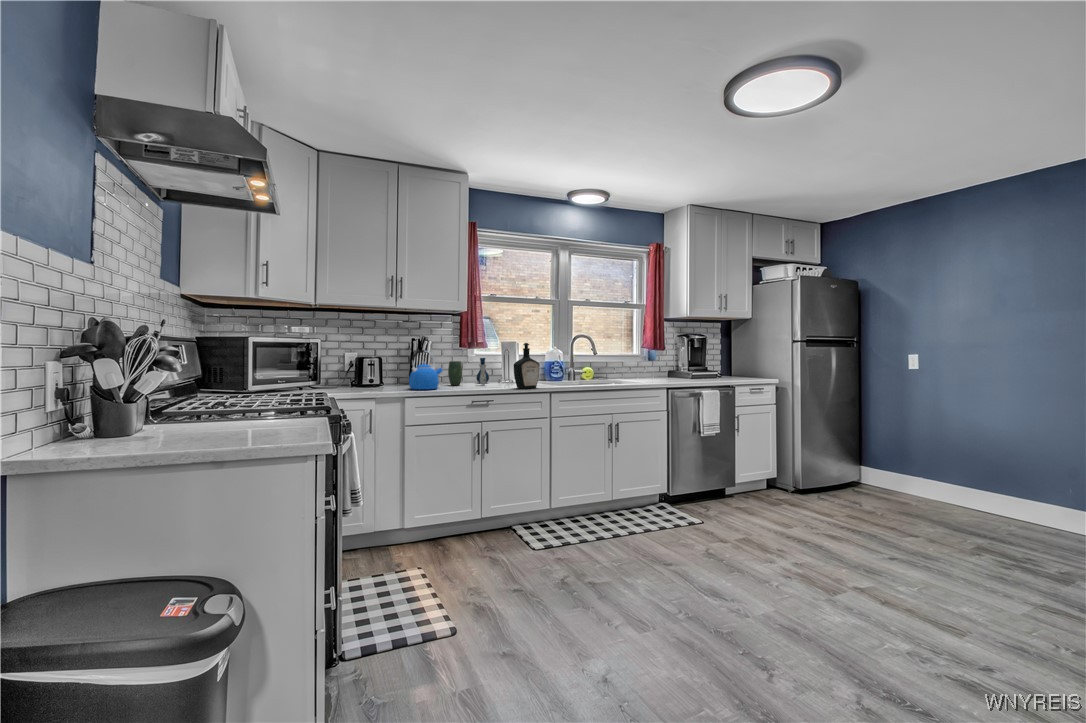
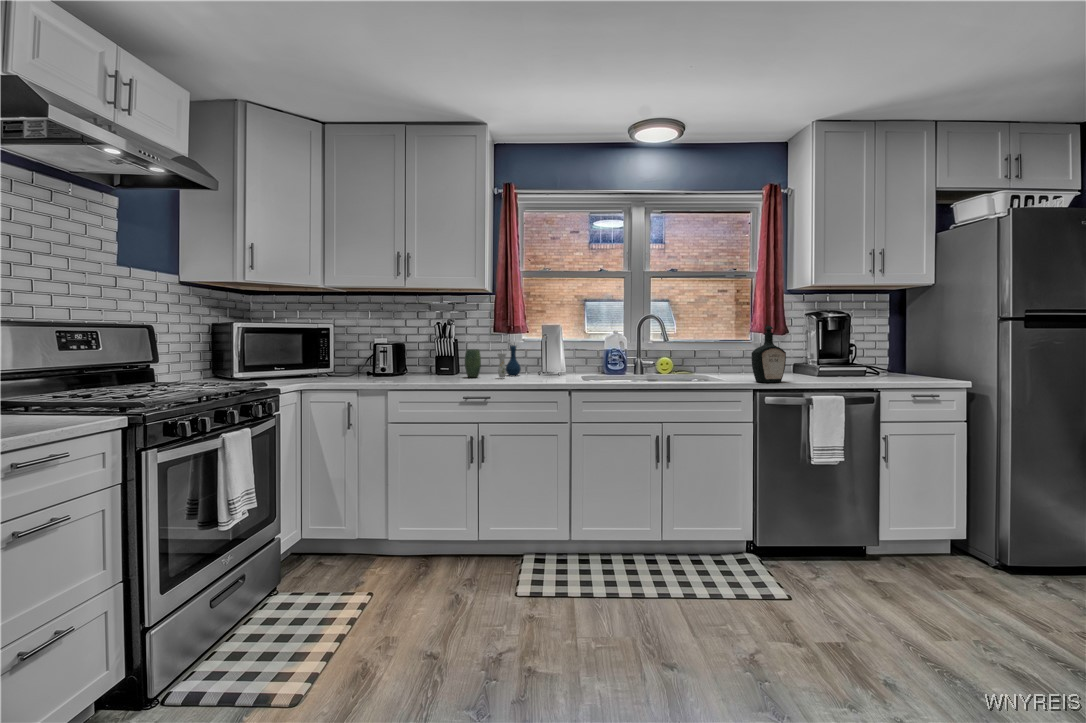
bottle: present [514,343,539,389] -> present [751,326,786,383]
kettle: present [409,350,443,389] -> none [408,336,450,381]

